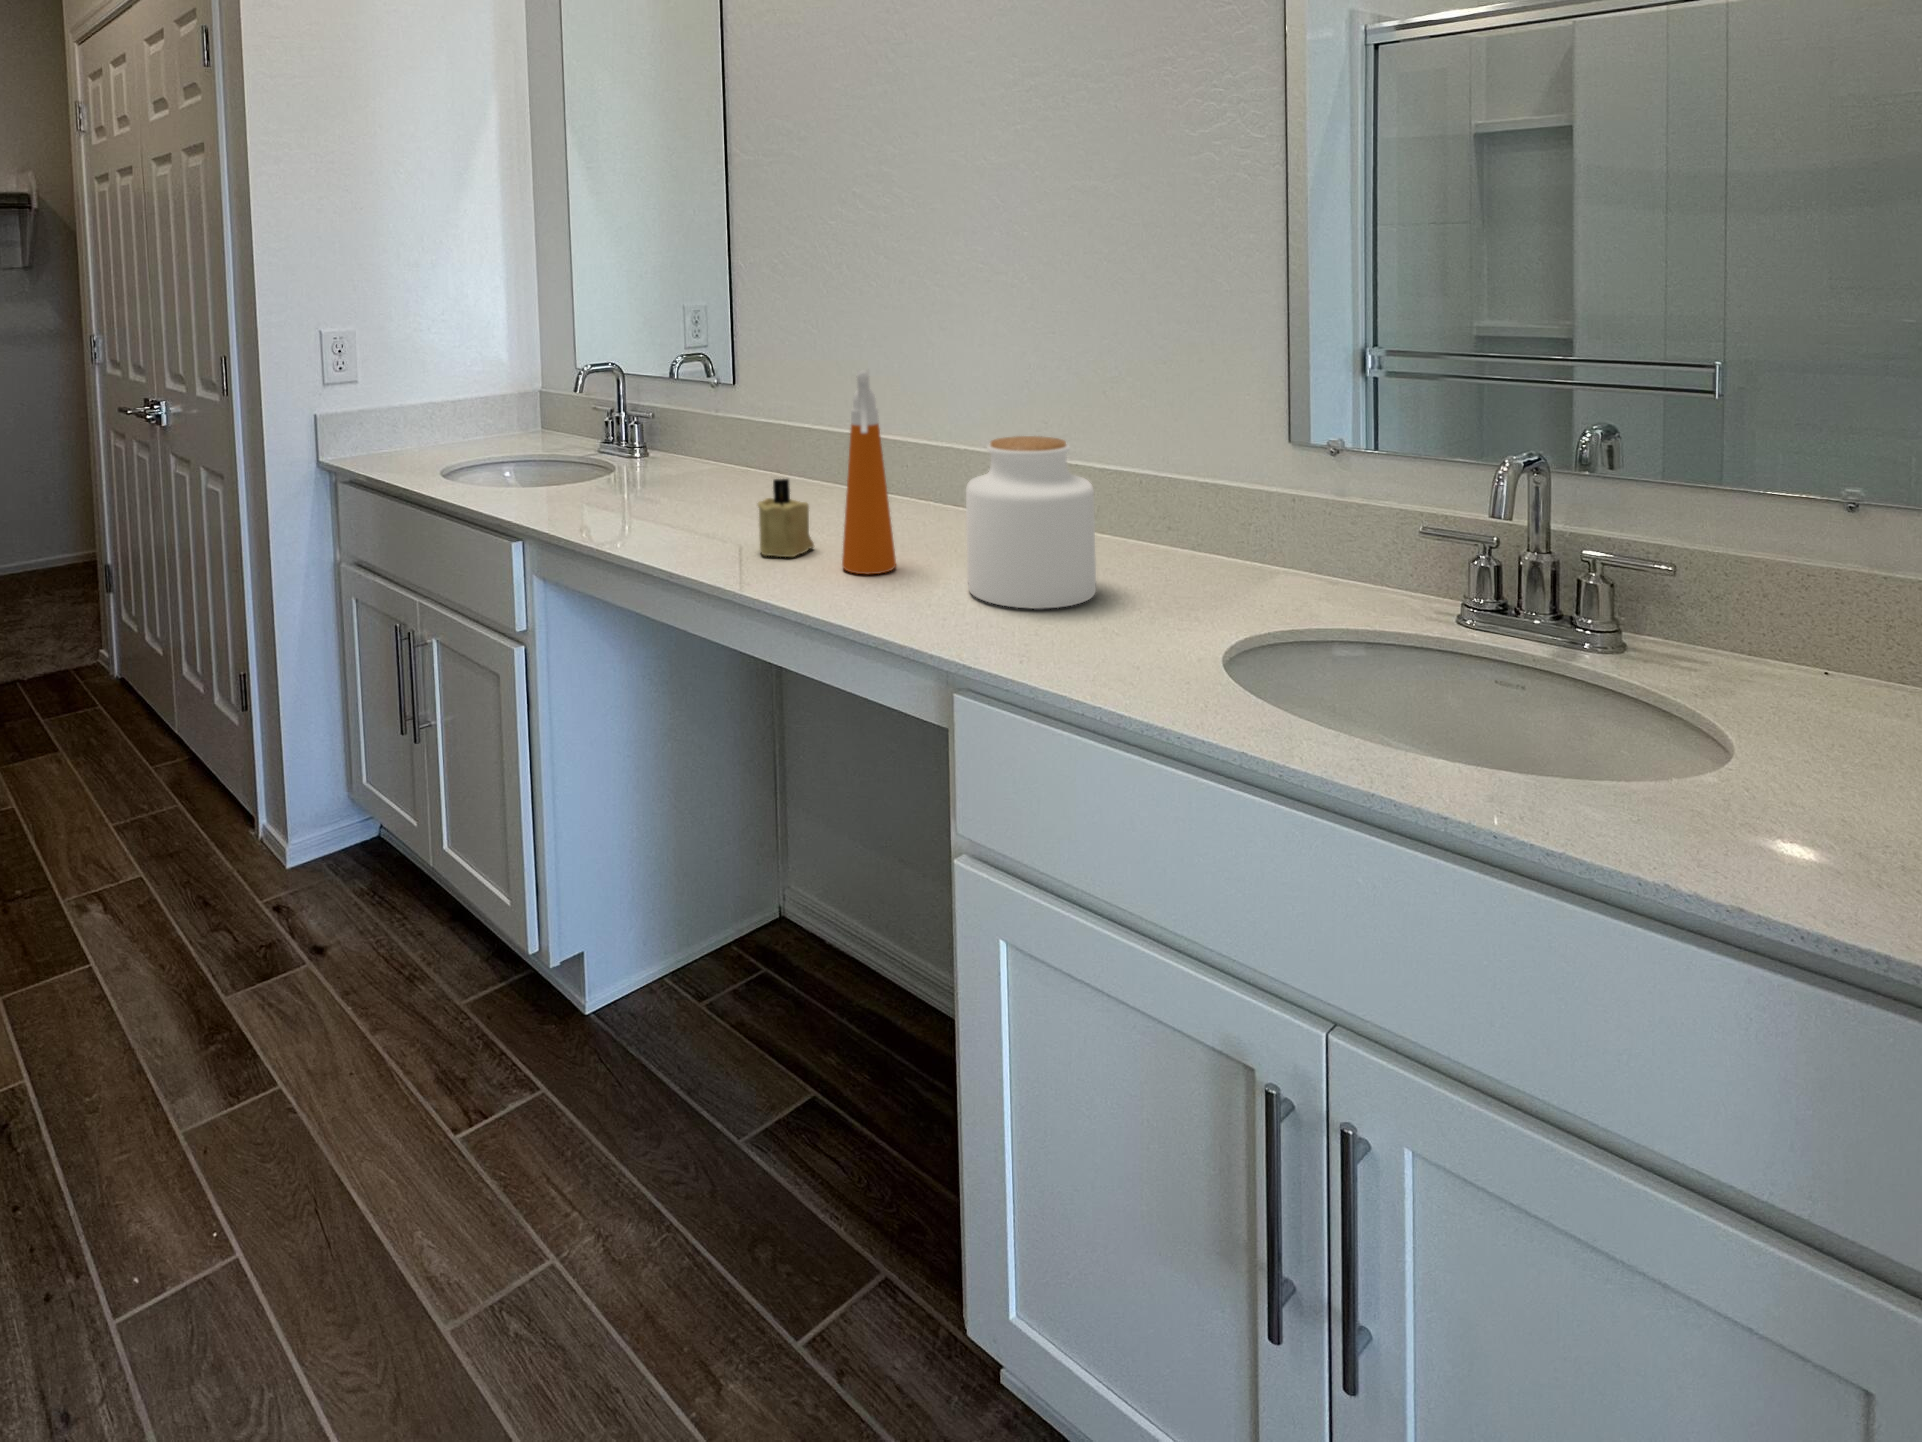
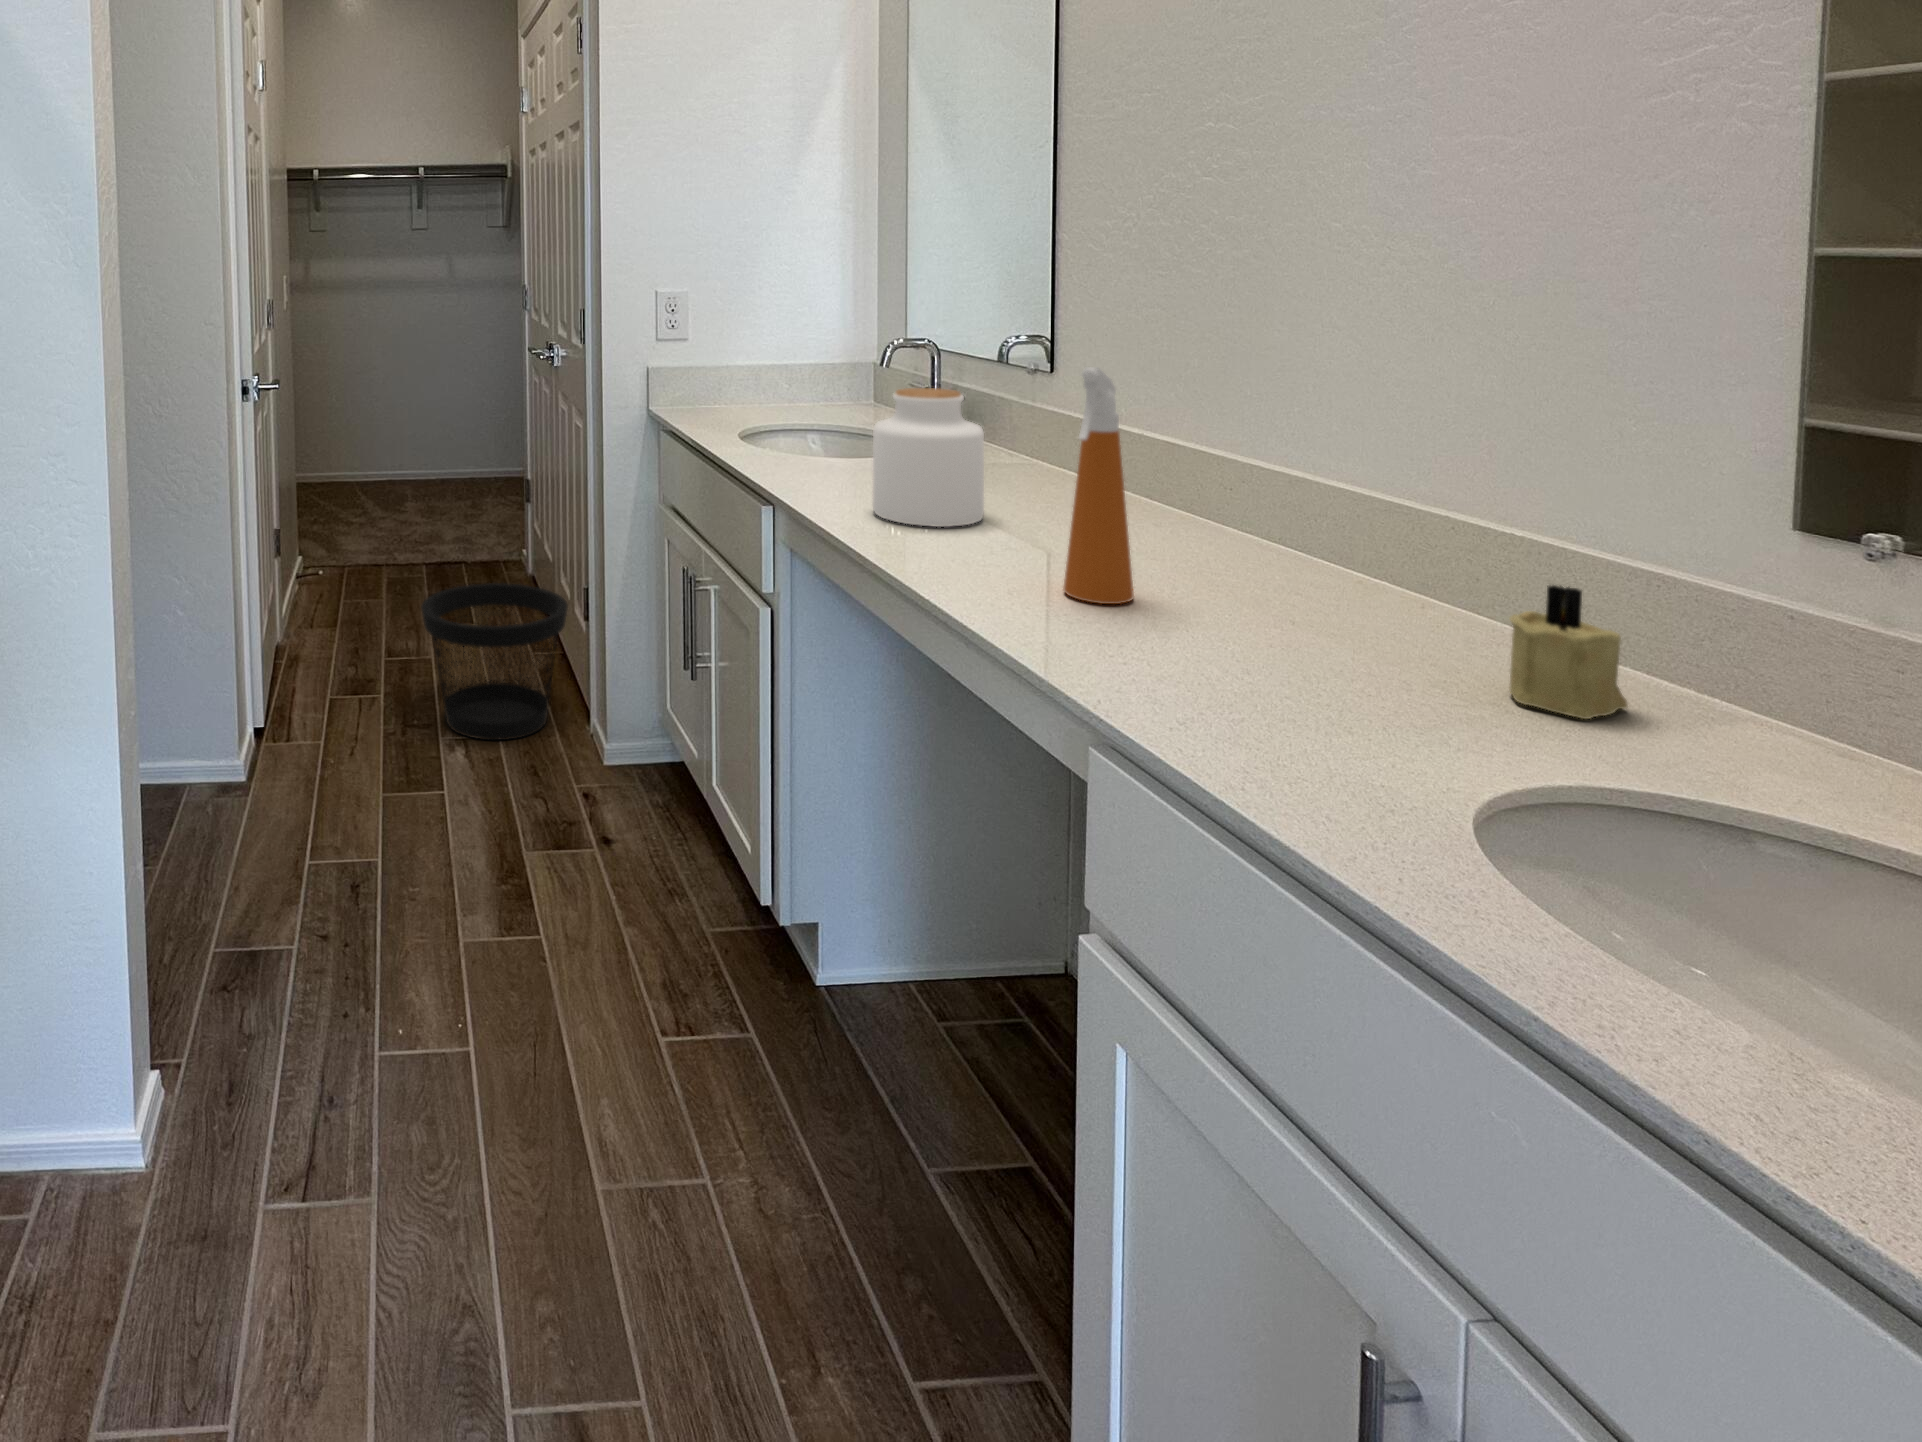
jar: present [966,436,1096,609] -> present [872,388,984,527]
candle: present [758,479,814,557] -> present [1509,585,1628,719]
wastebasket: none [21,686,222,888] -> present [421,583,568,740]

